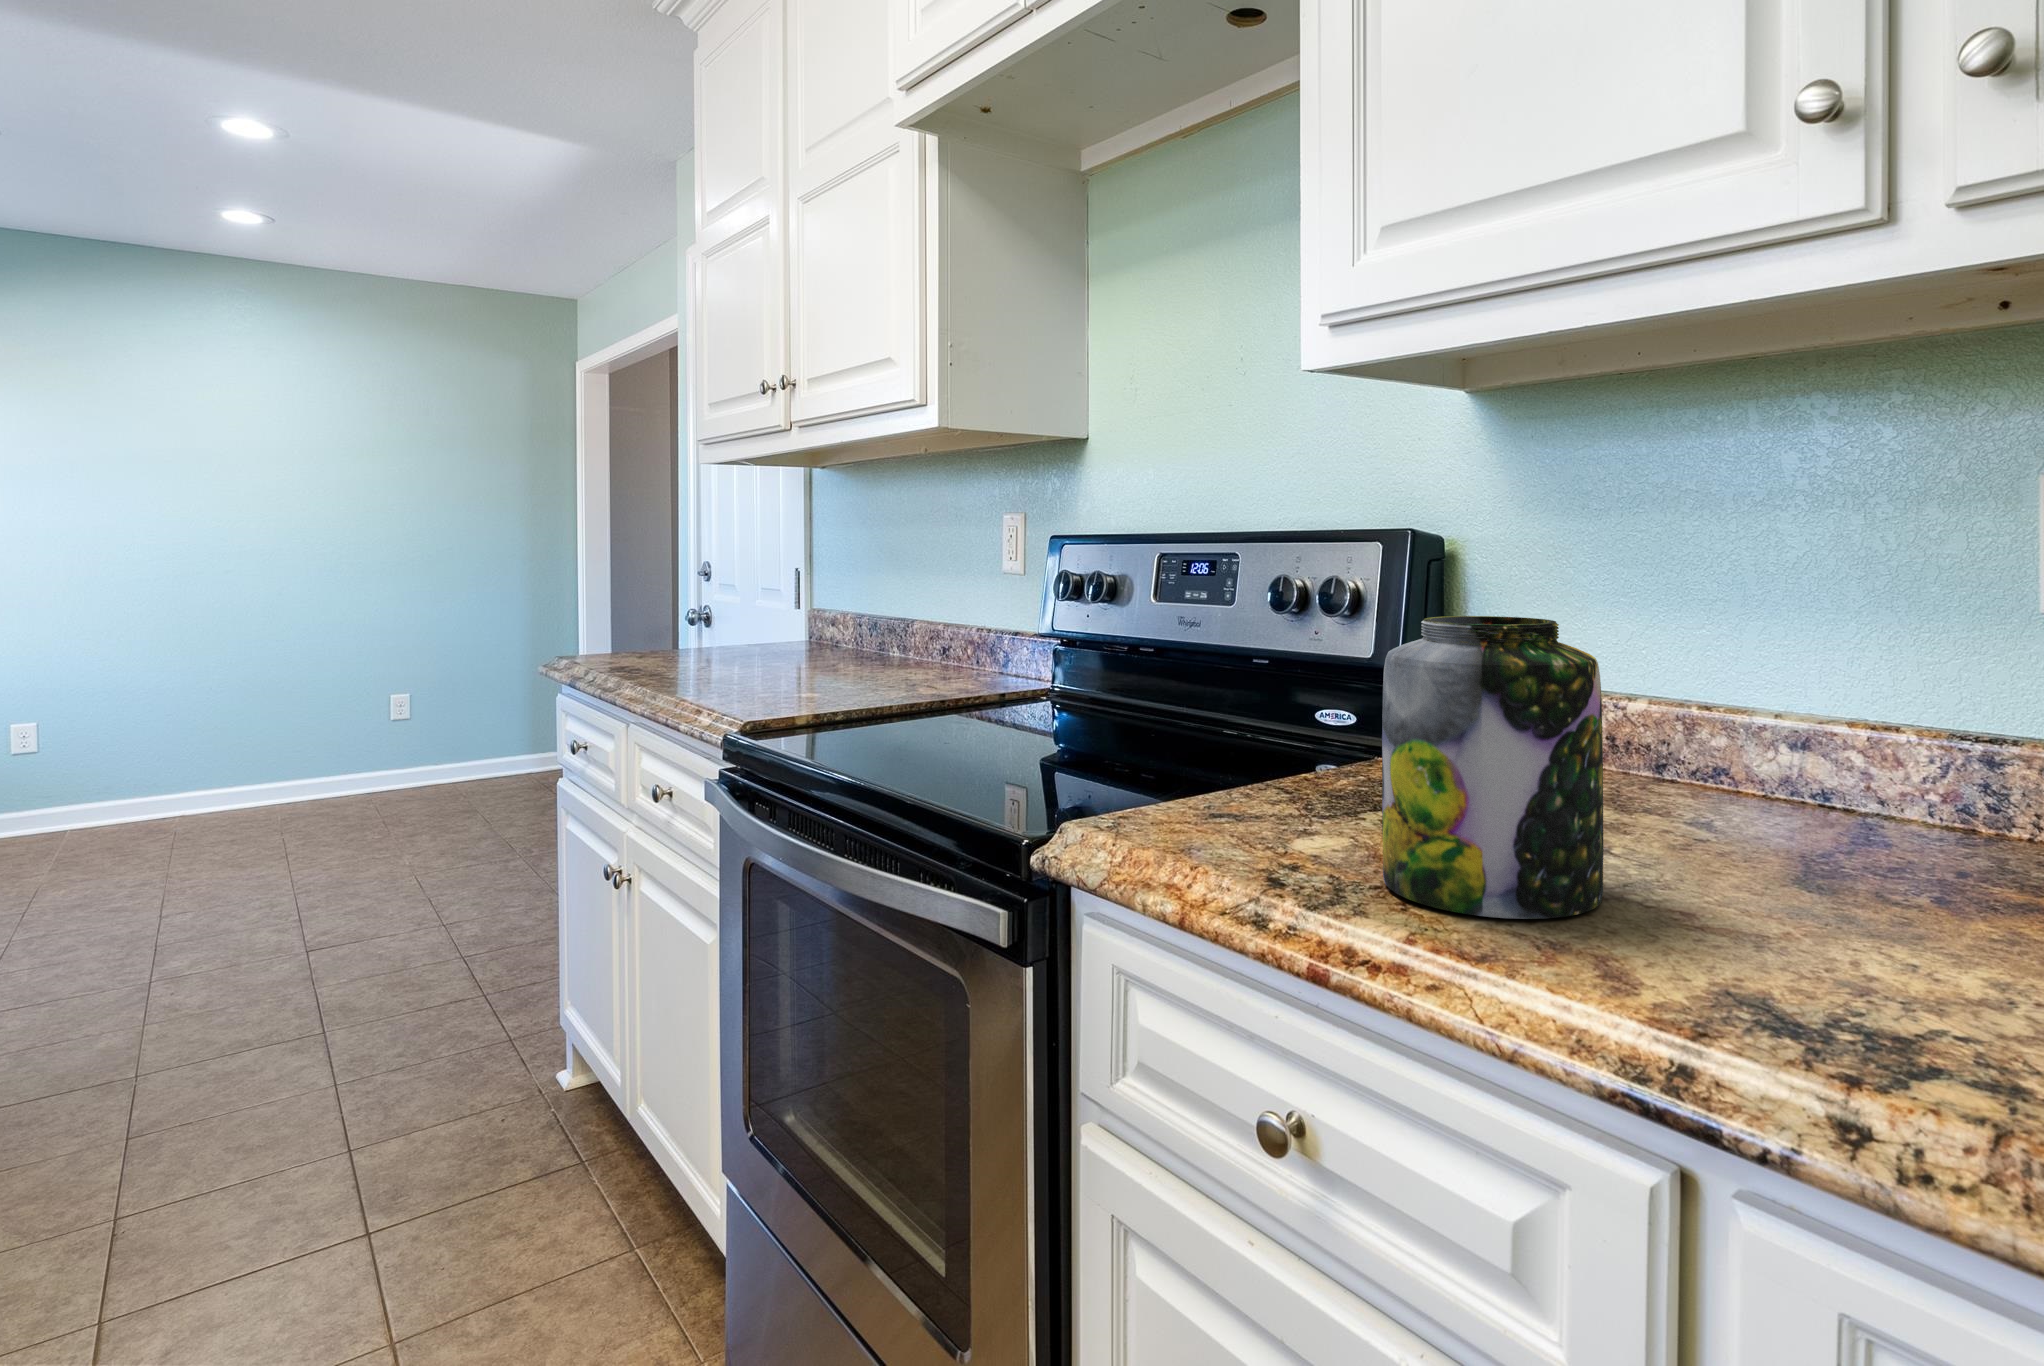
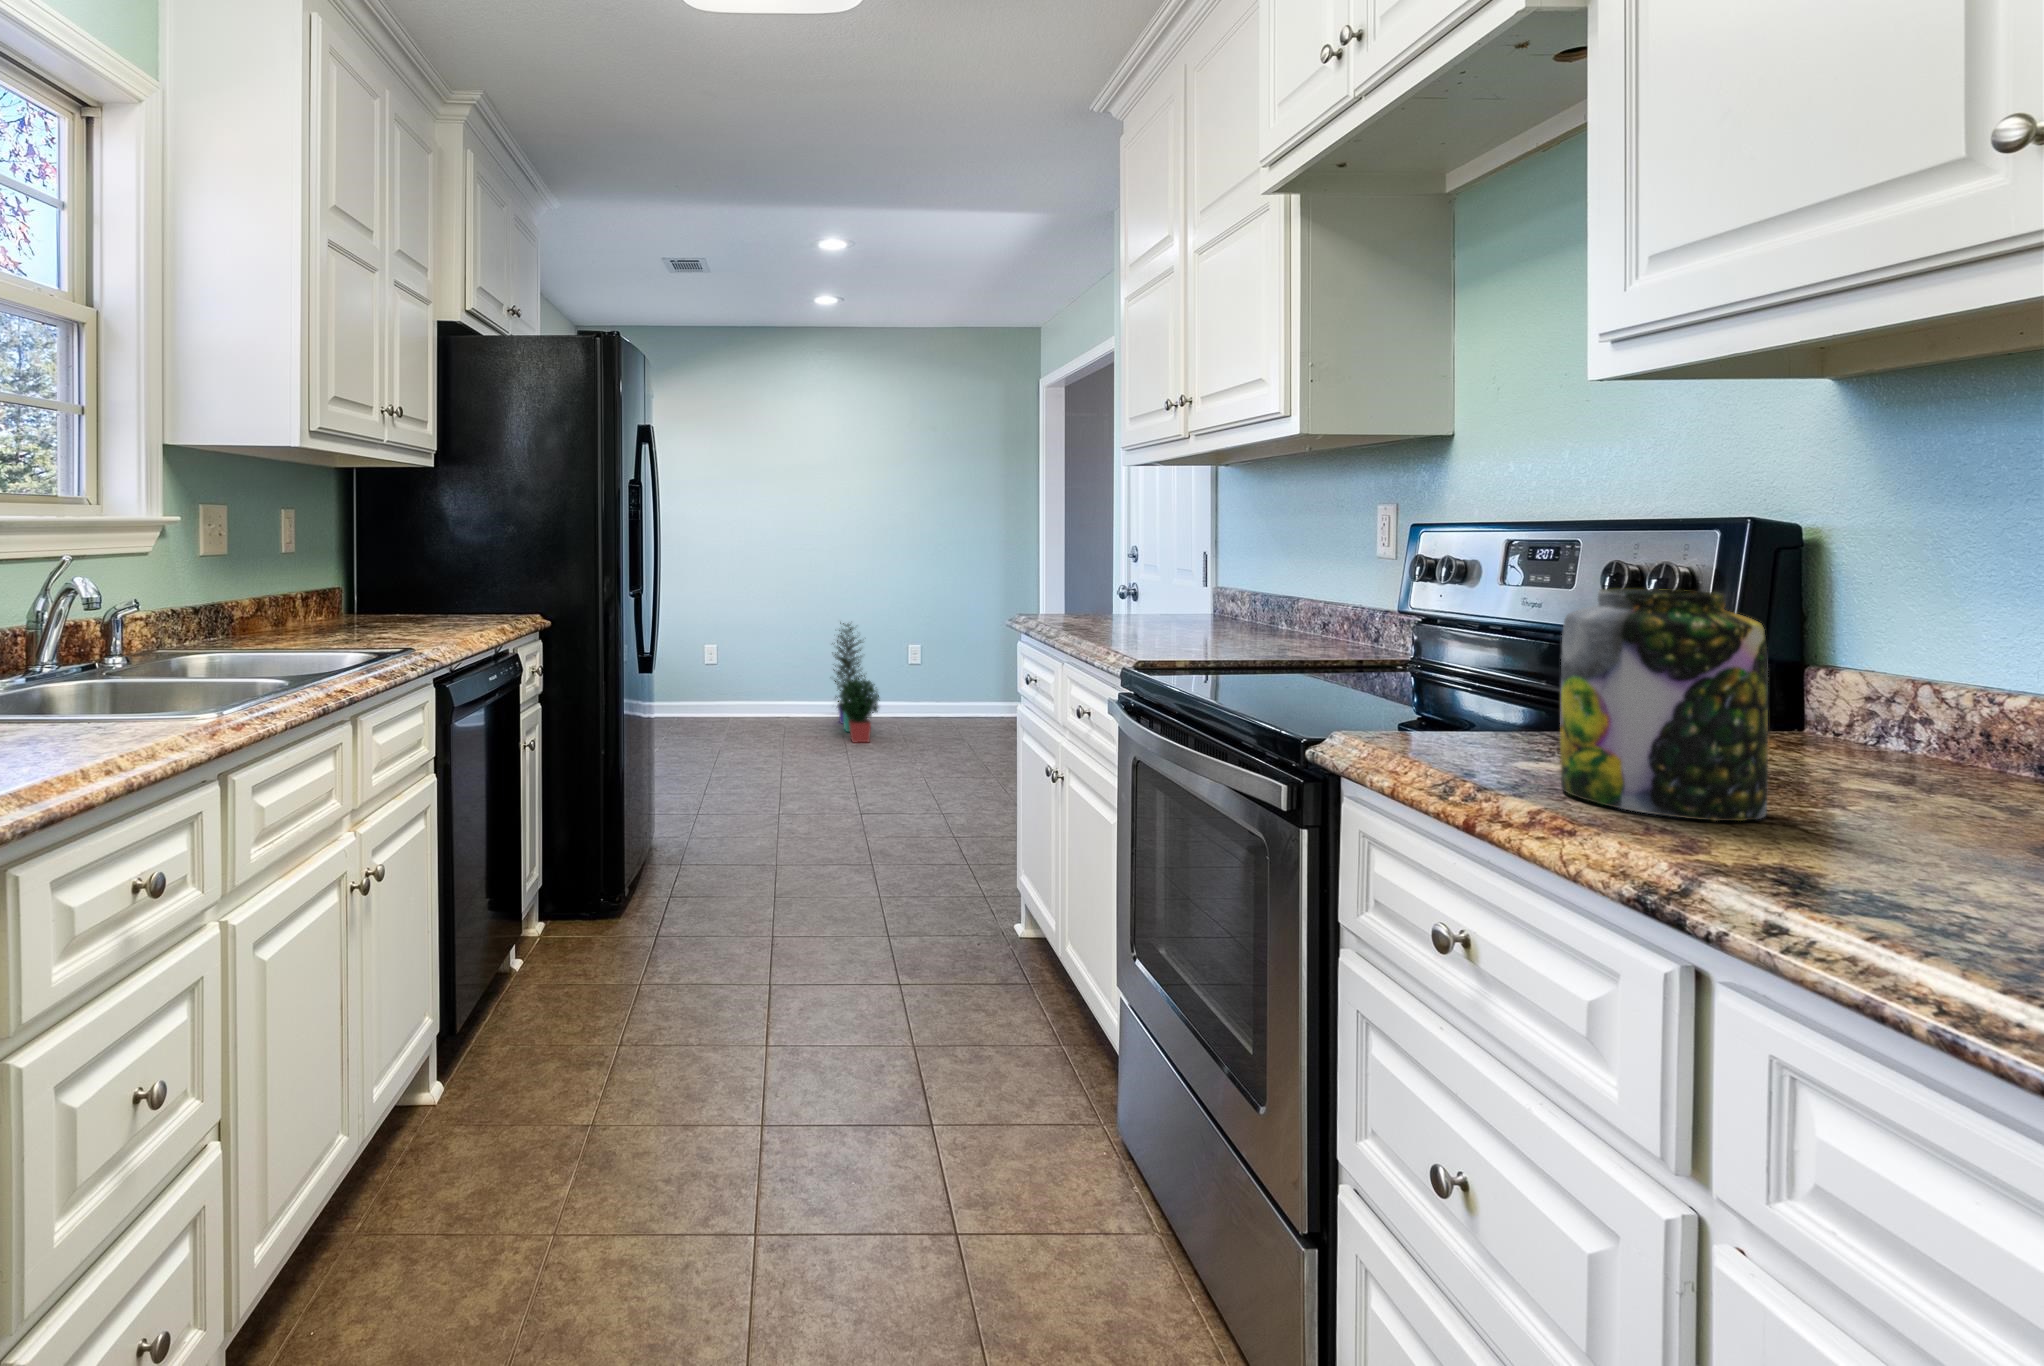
potted plant: none [259,671,347,842] -> present [832,622,880,743]

